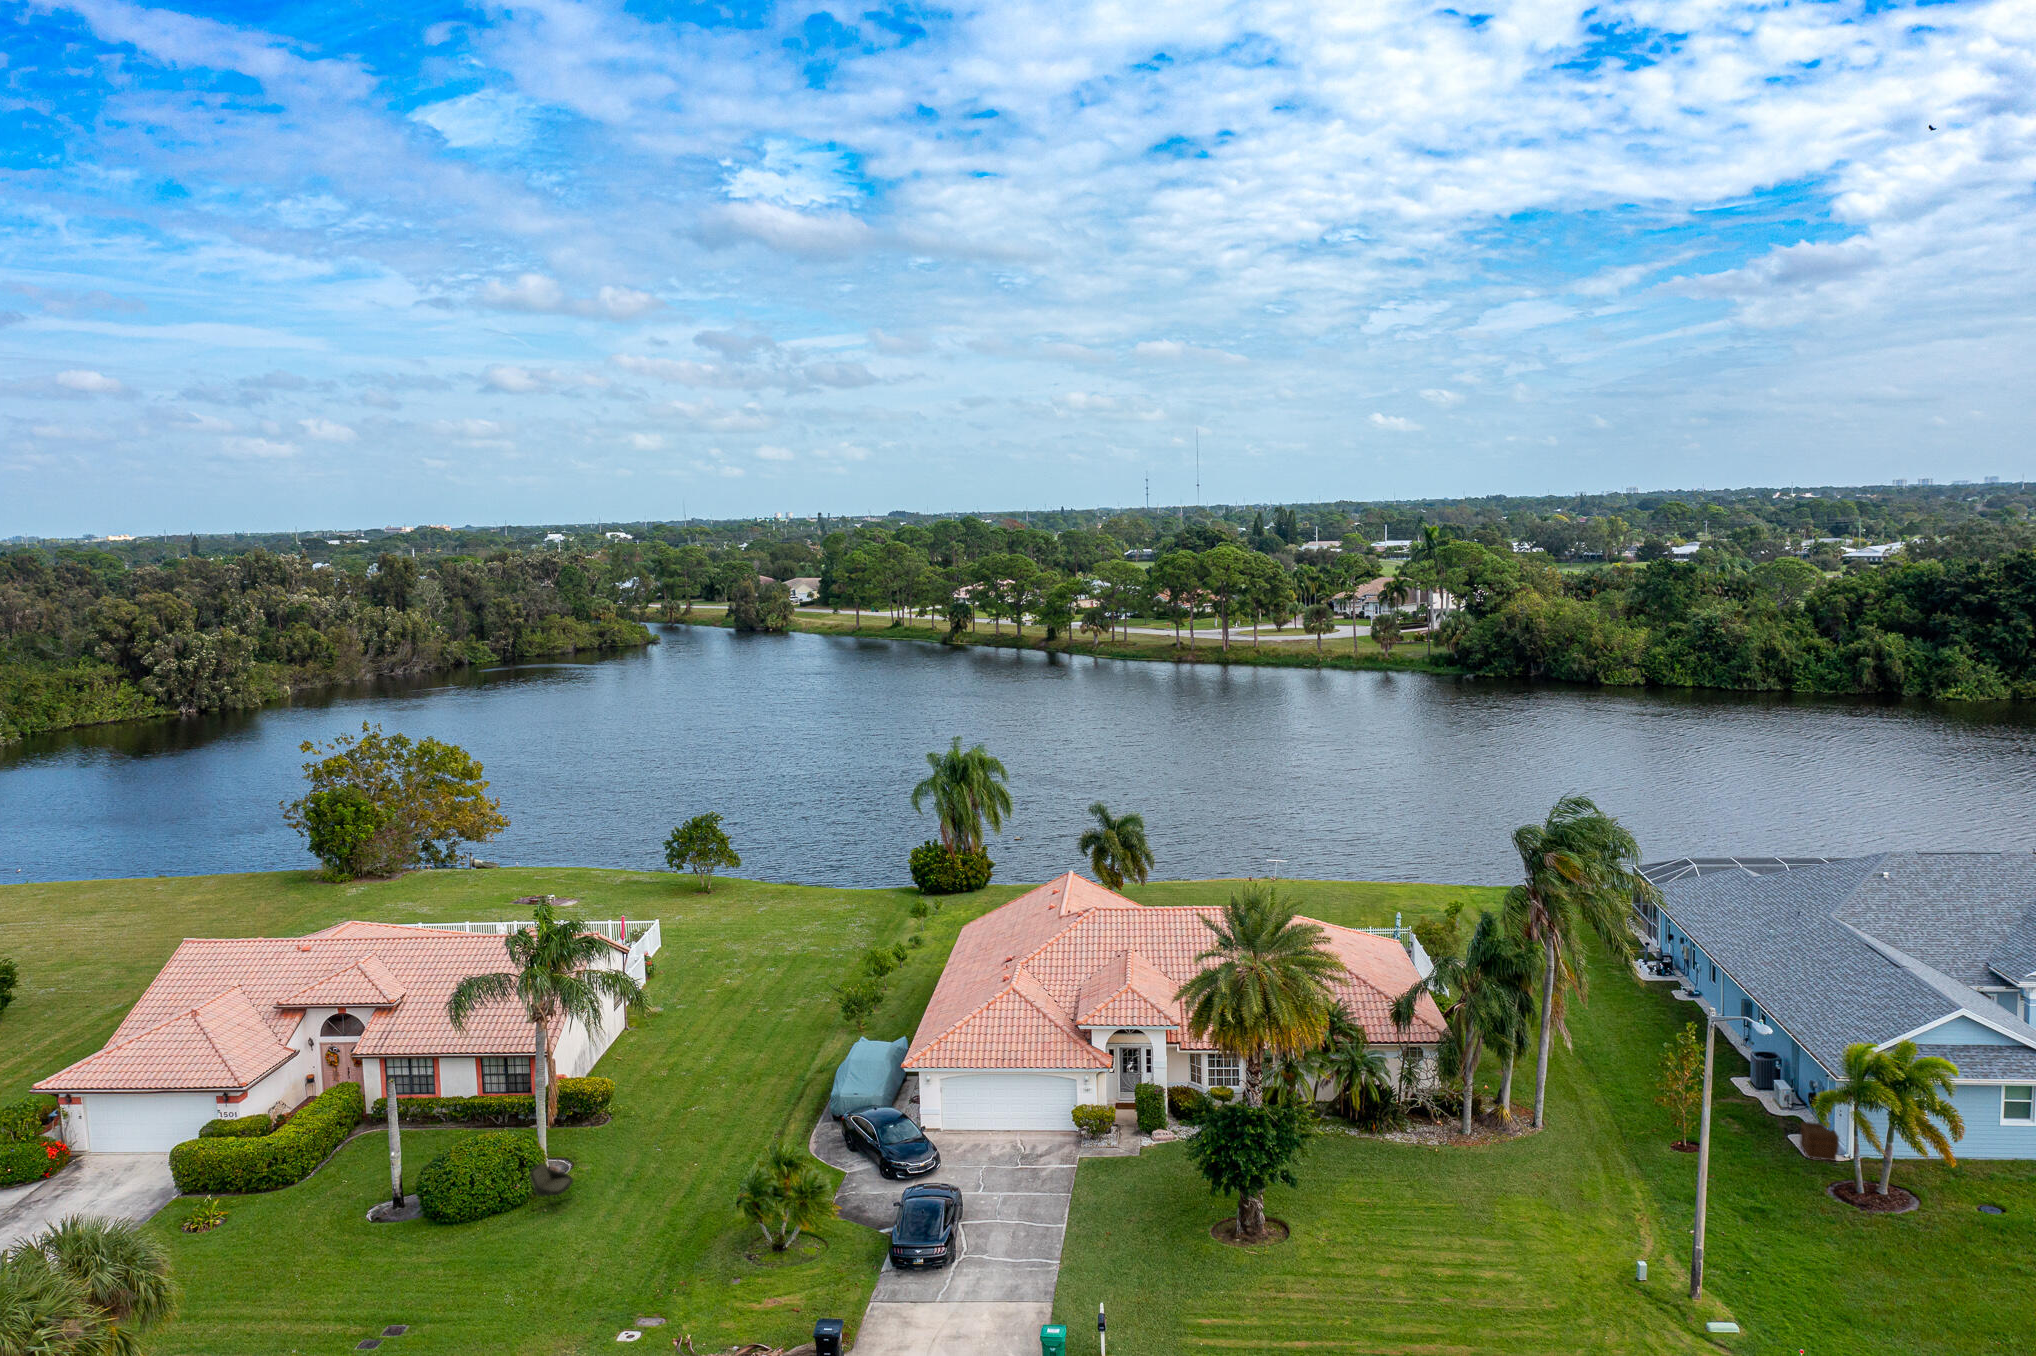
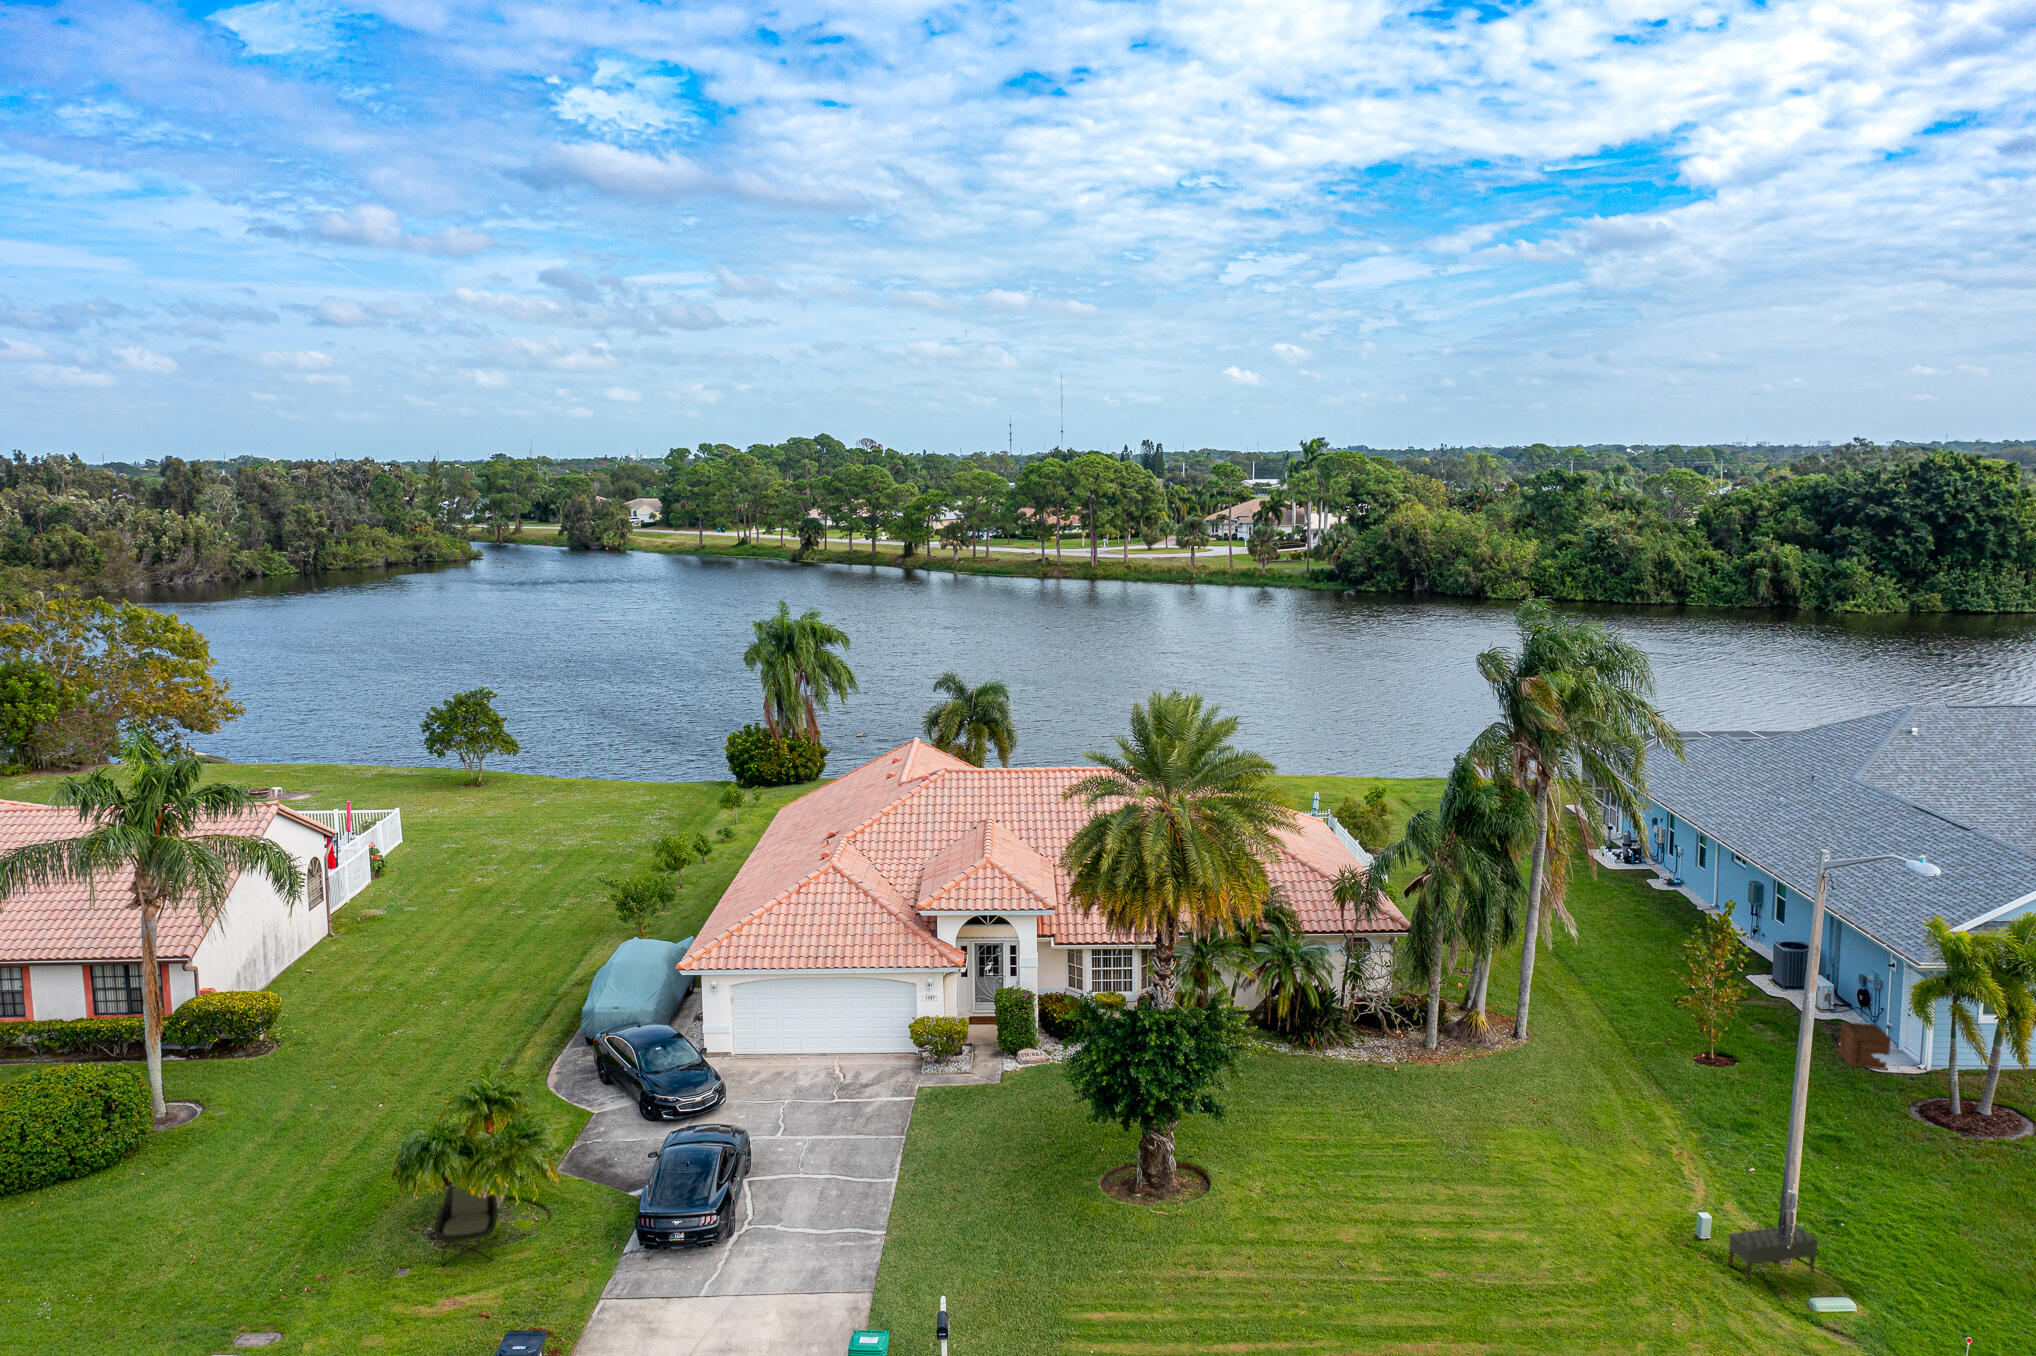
lounge chair: present [530,1163,573,1203] -> present [434,1186,499,1265]
bench: none [1674,1280,1743,1320] -> present [1728,1225,1818,1280]

